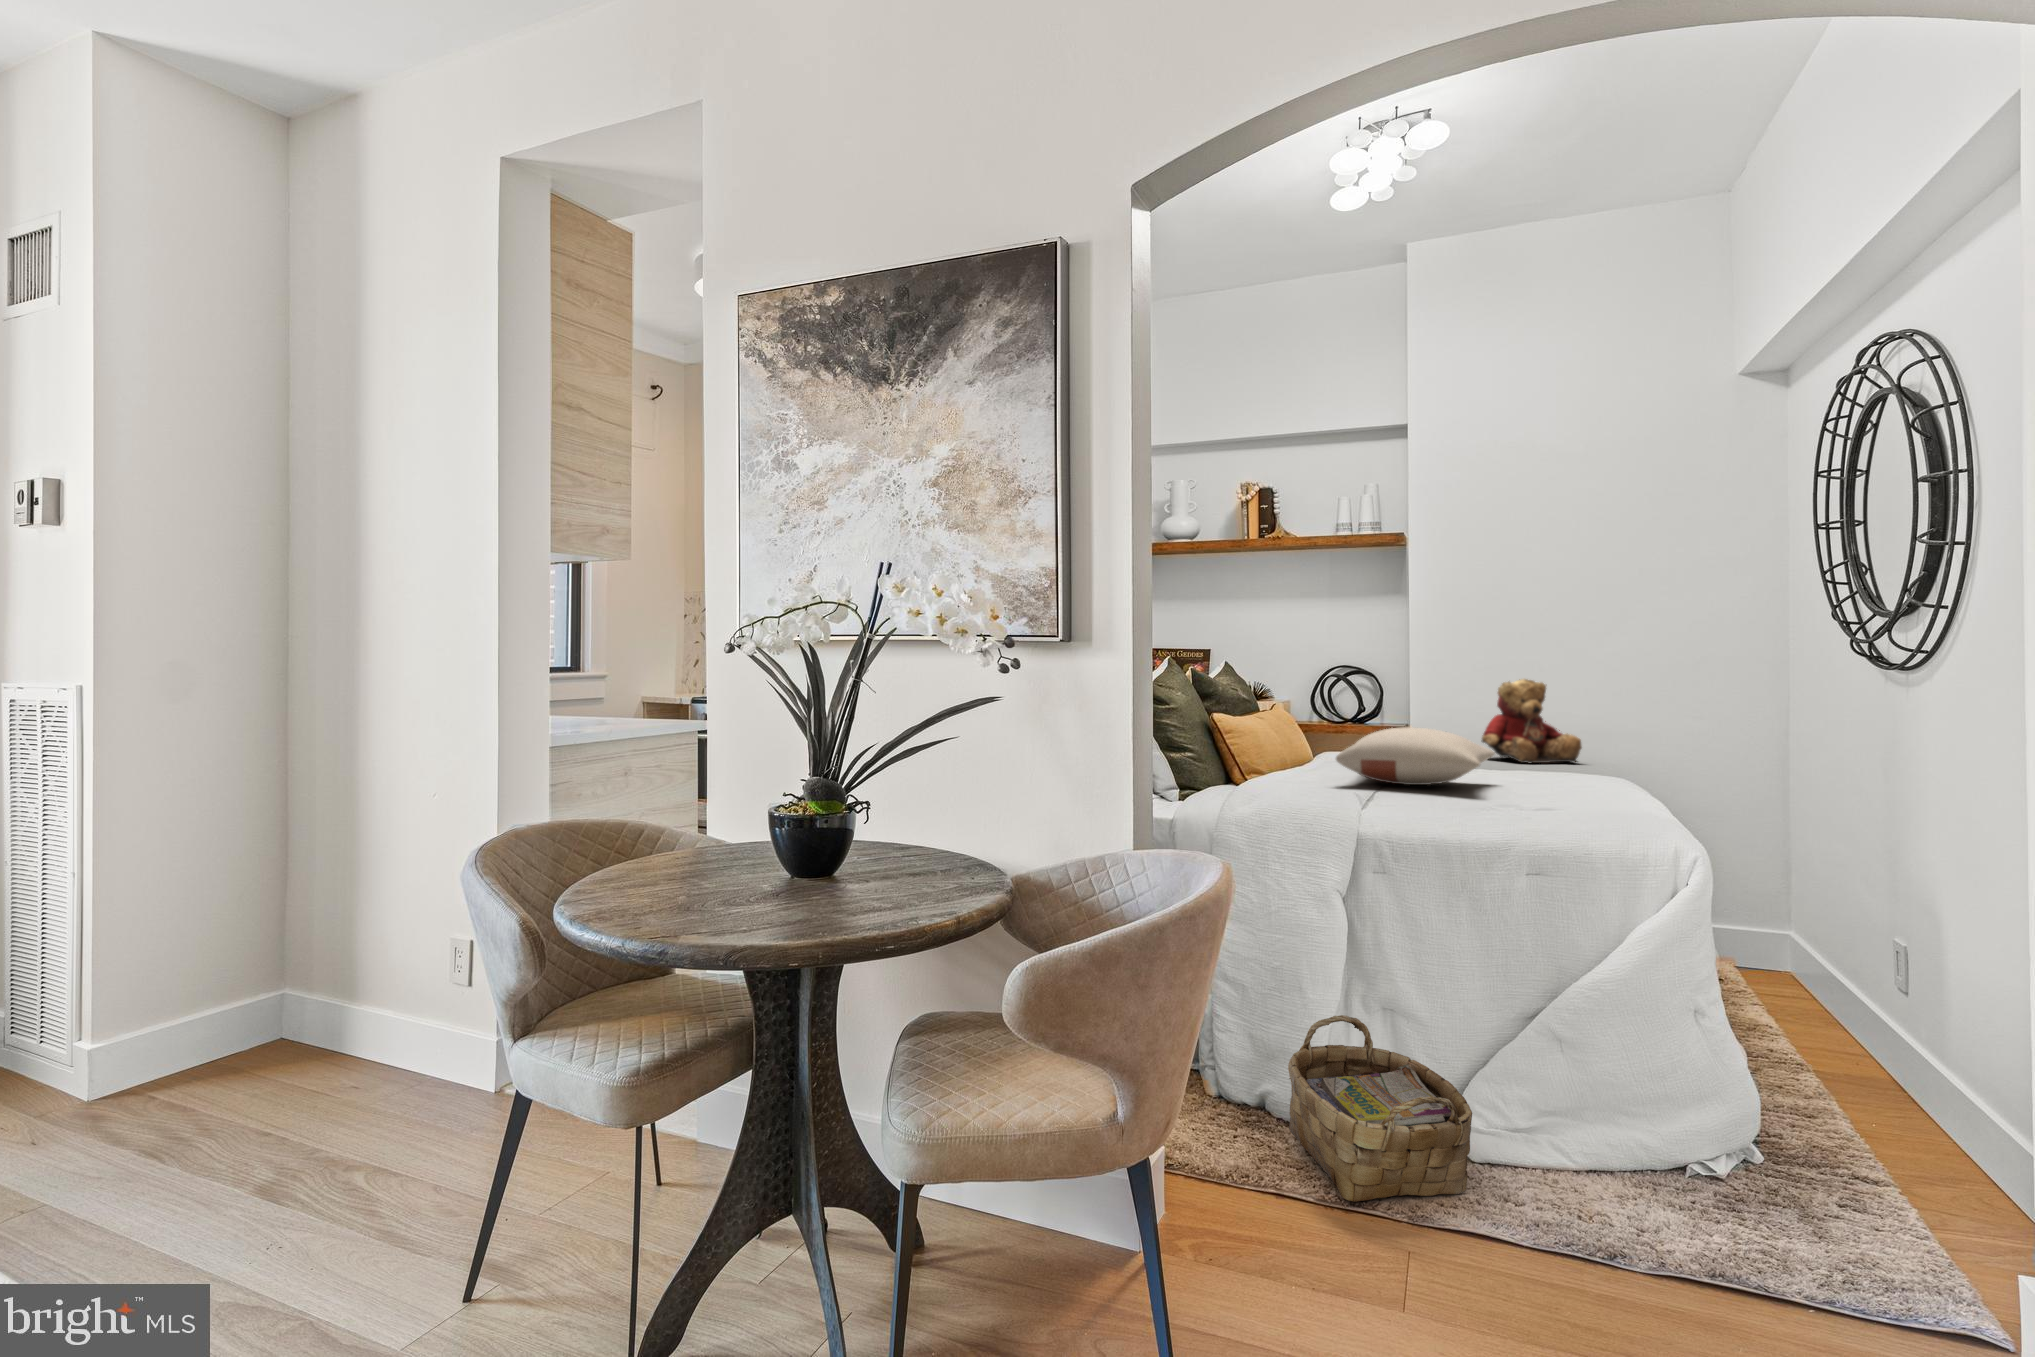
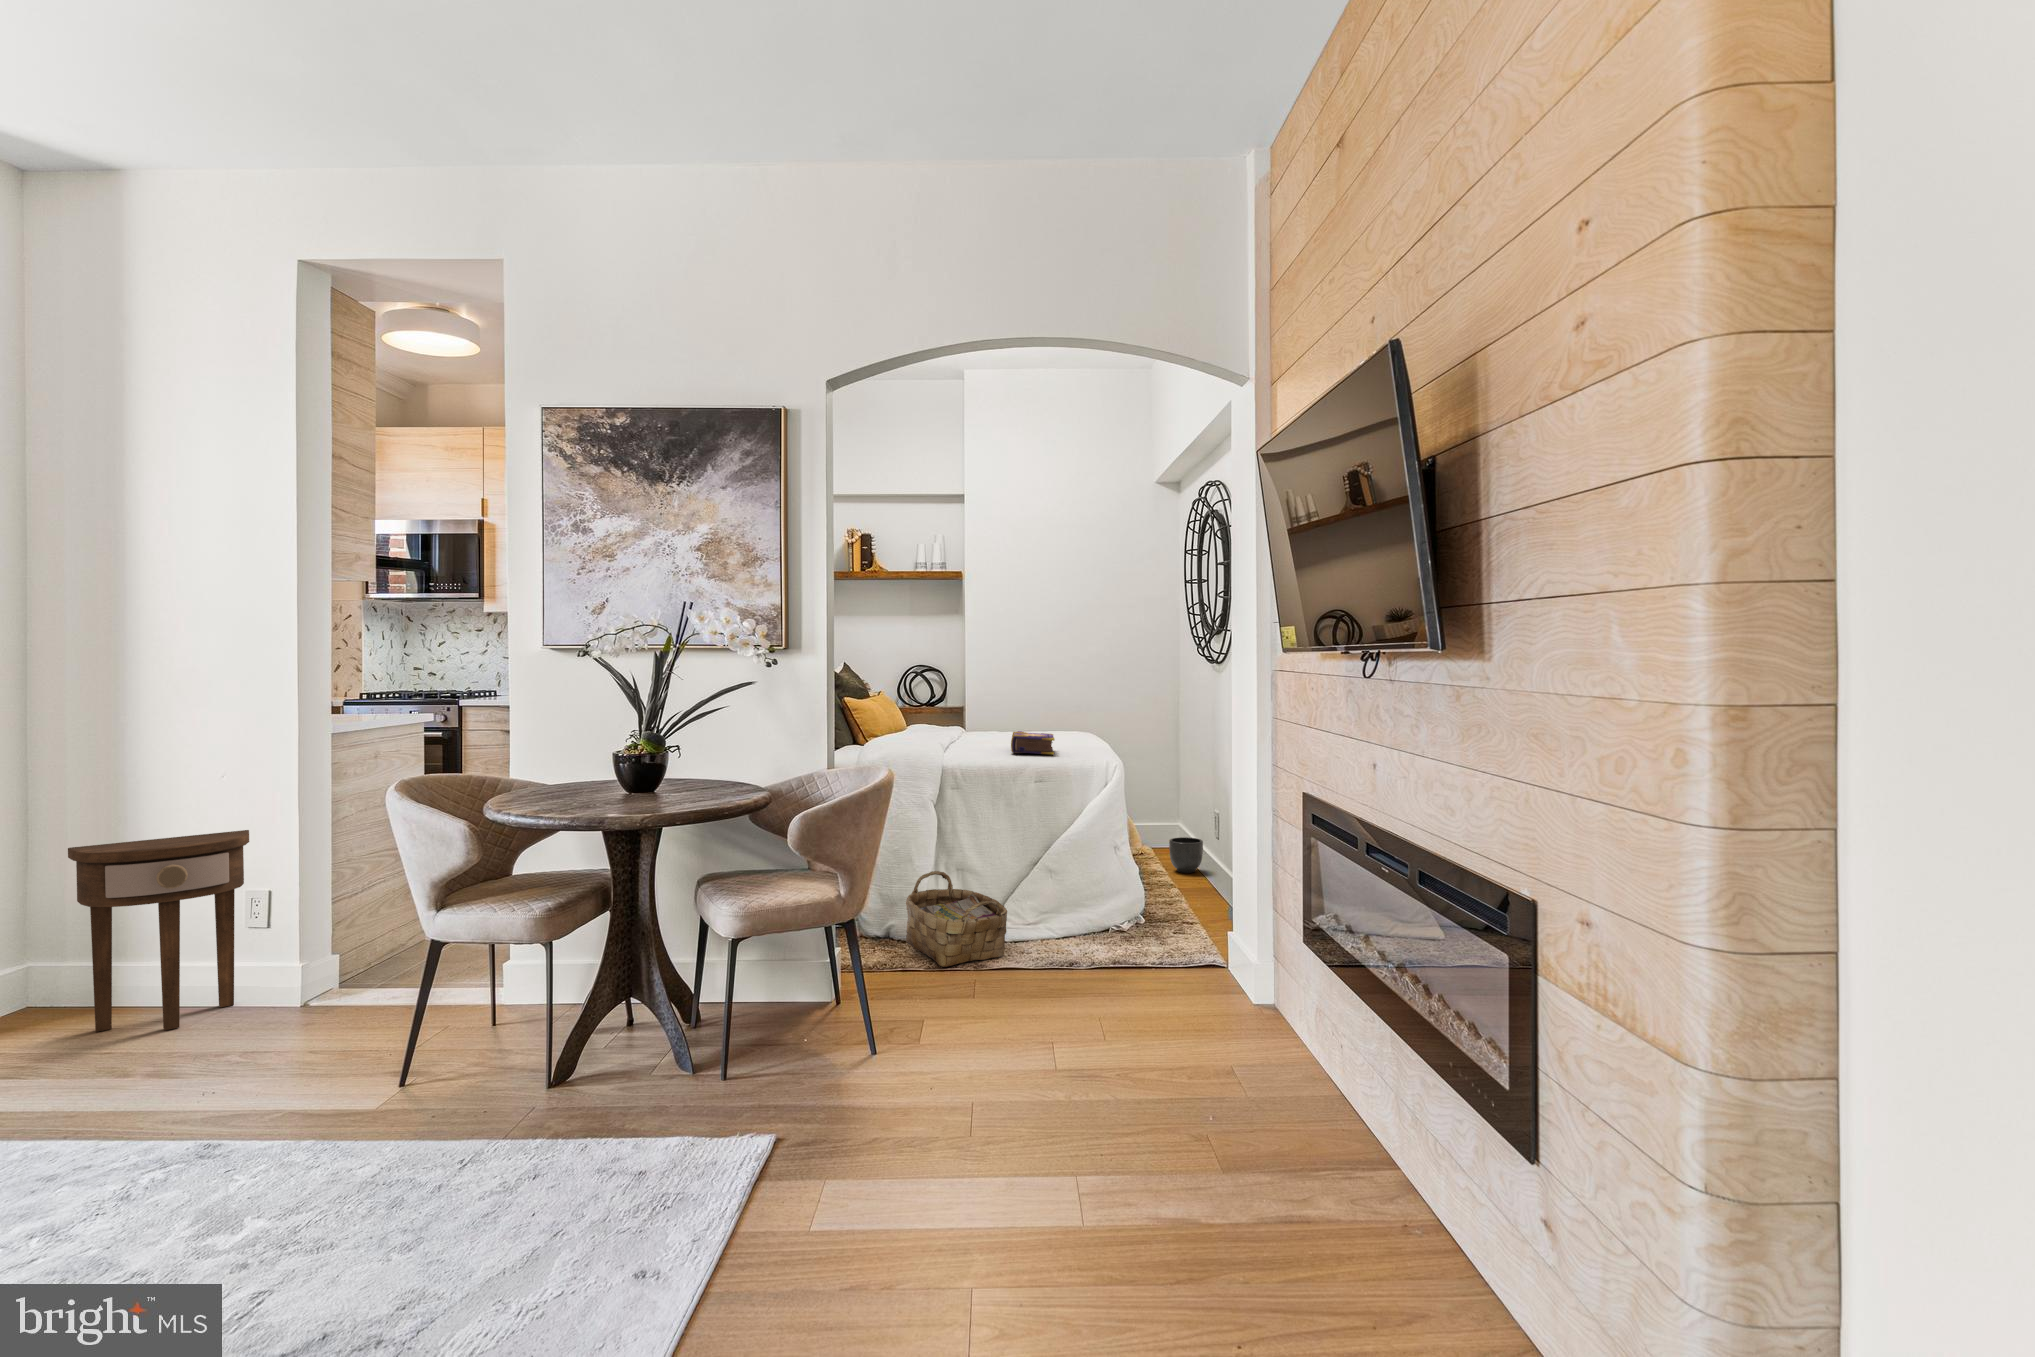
teddy bear: present [1482,679,1582,763] -> none [1008,671,1068,726]
pillow: present [1336,727,1495,785] -> none [924,702,1018,738]
book: none [1482,781,1566,827] -> present [1011,731,1055,755]
side table: none [247,875,445,1124] -> present [68,830,249,1032]
planter: none [1785,970,1858,1037] -> present [1169,837,1203,873]

